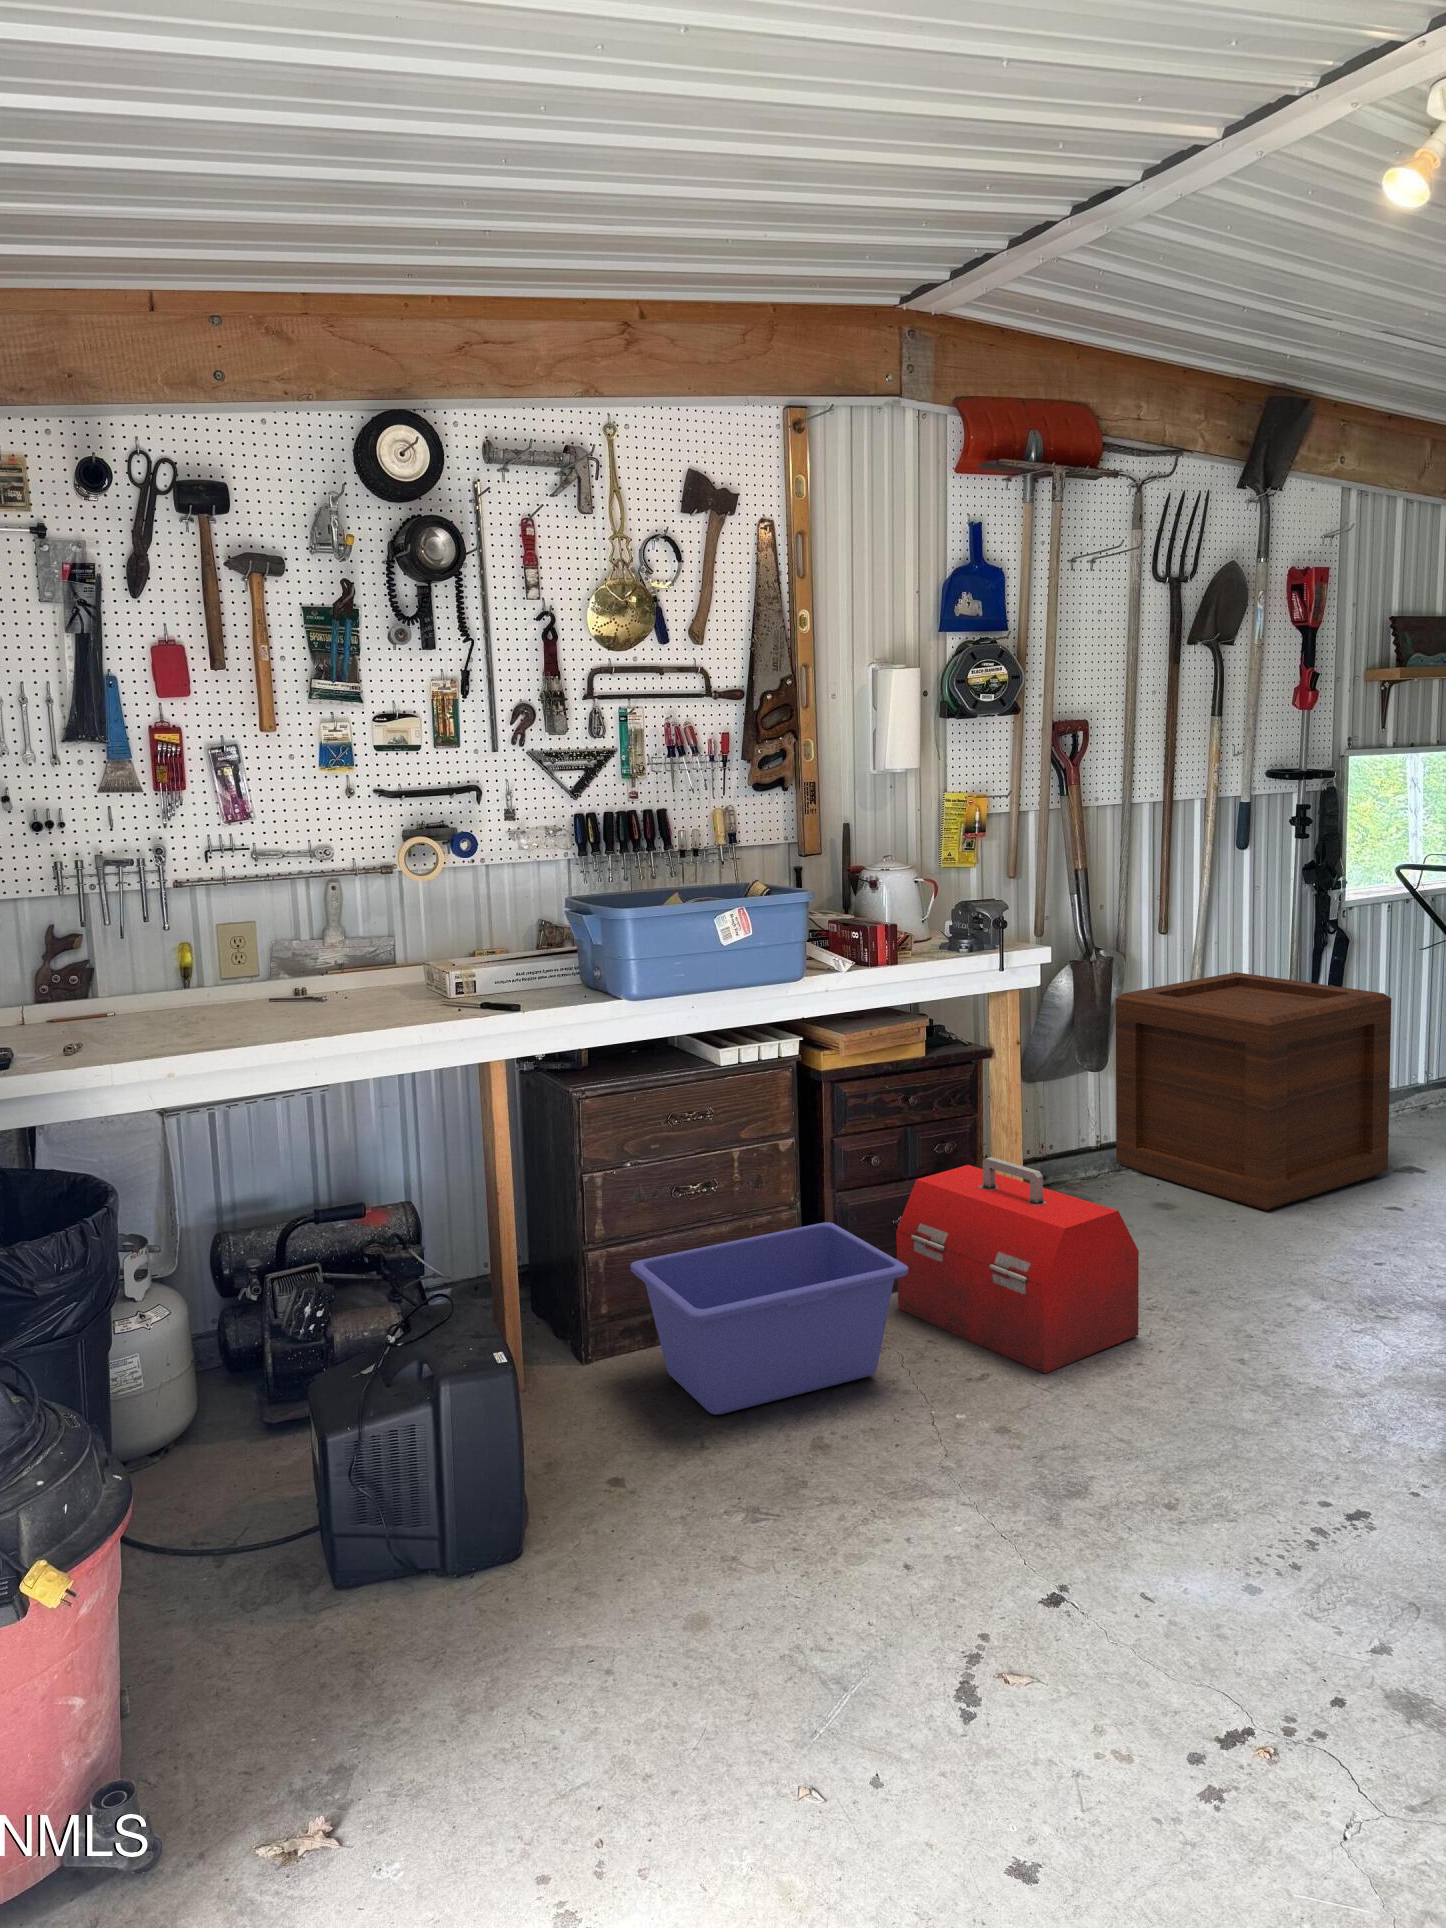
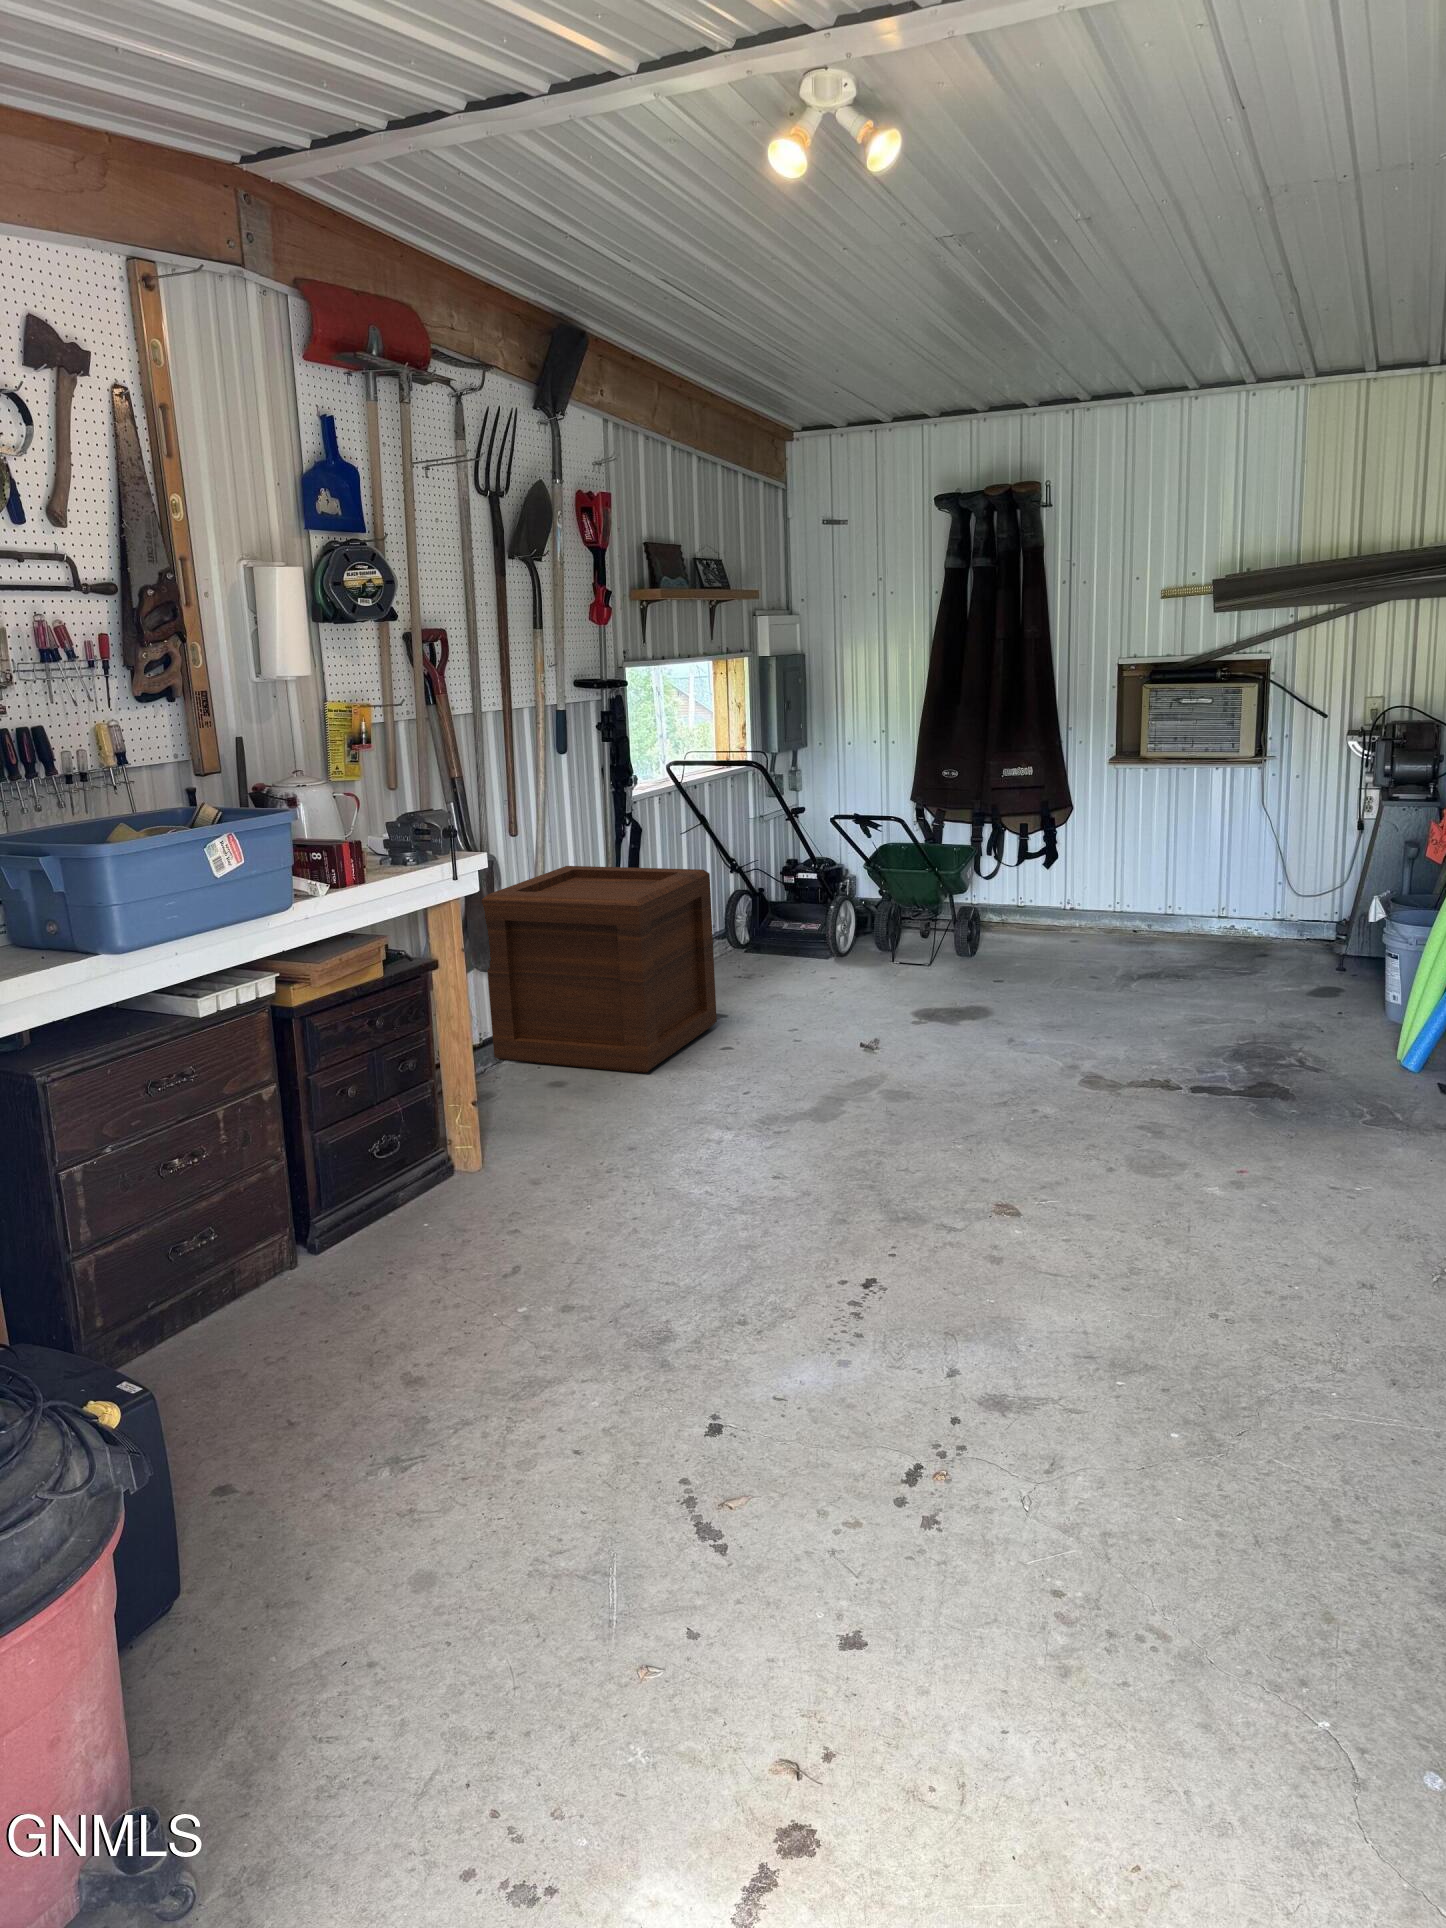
toolbox: present [896,1157,1139,1373] -> none [381,1060,622,1251]
storage bin: present [630,1222,908,1415] -> none [135,1156,445,1380]

